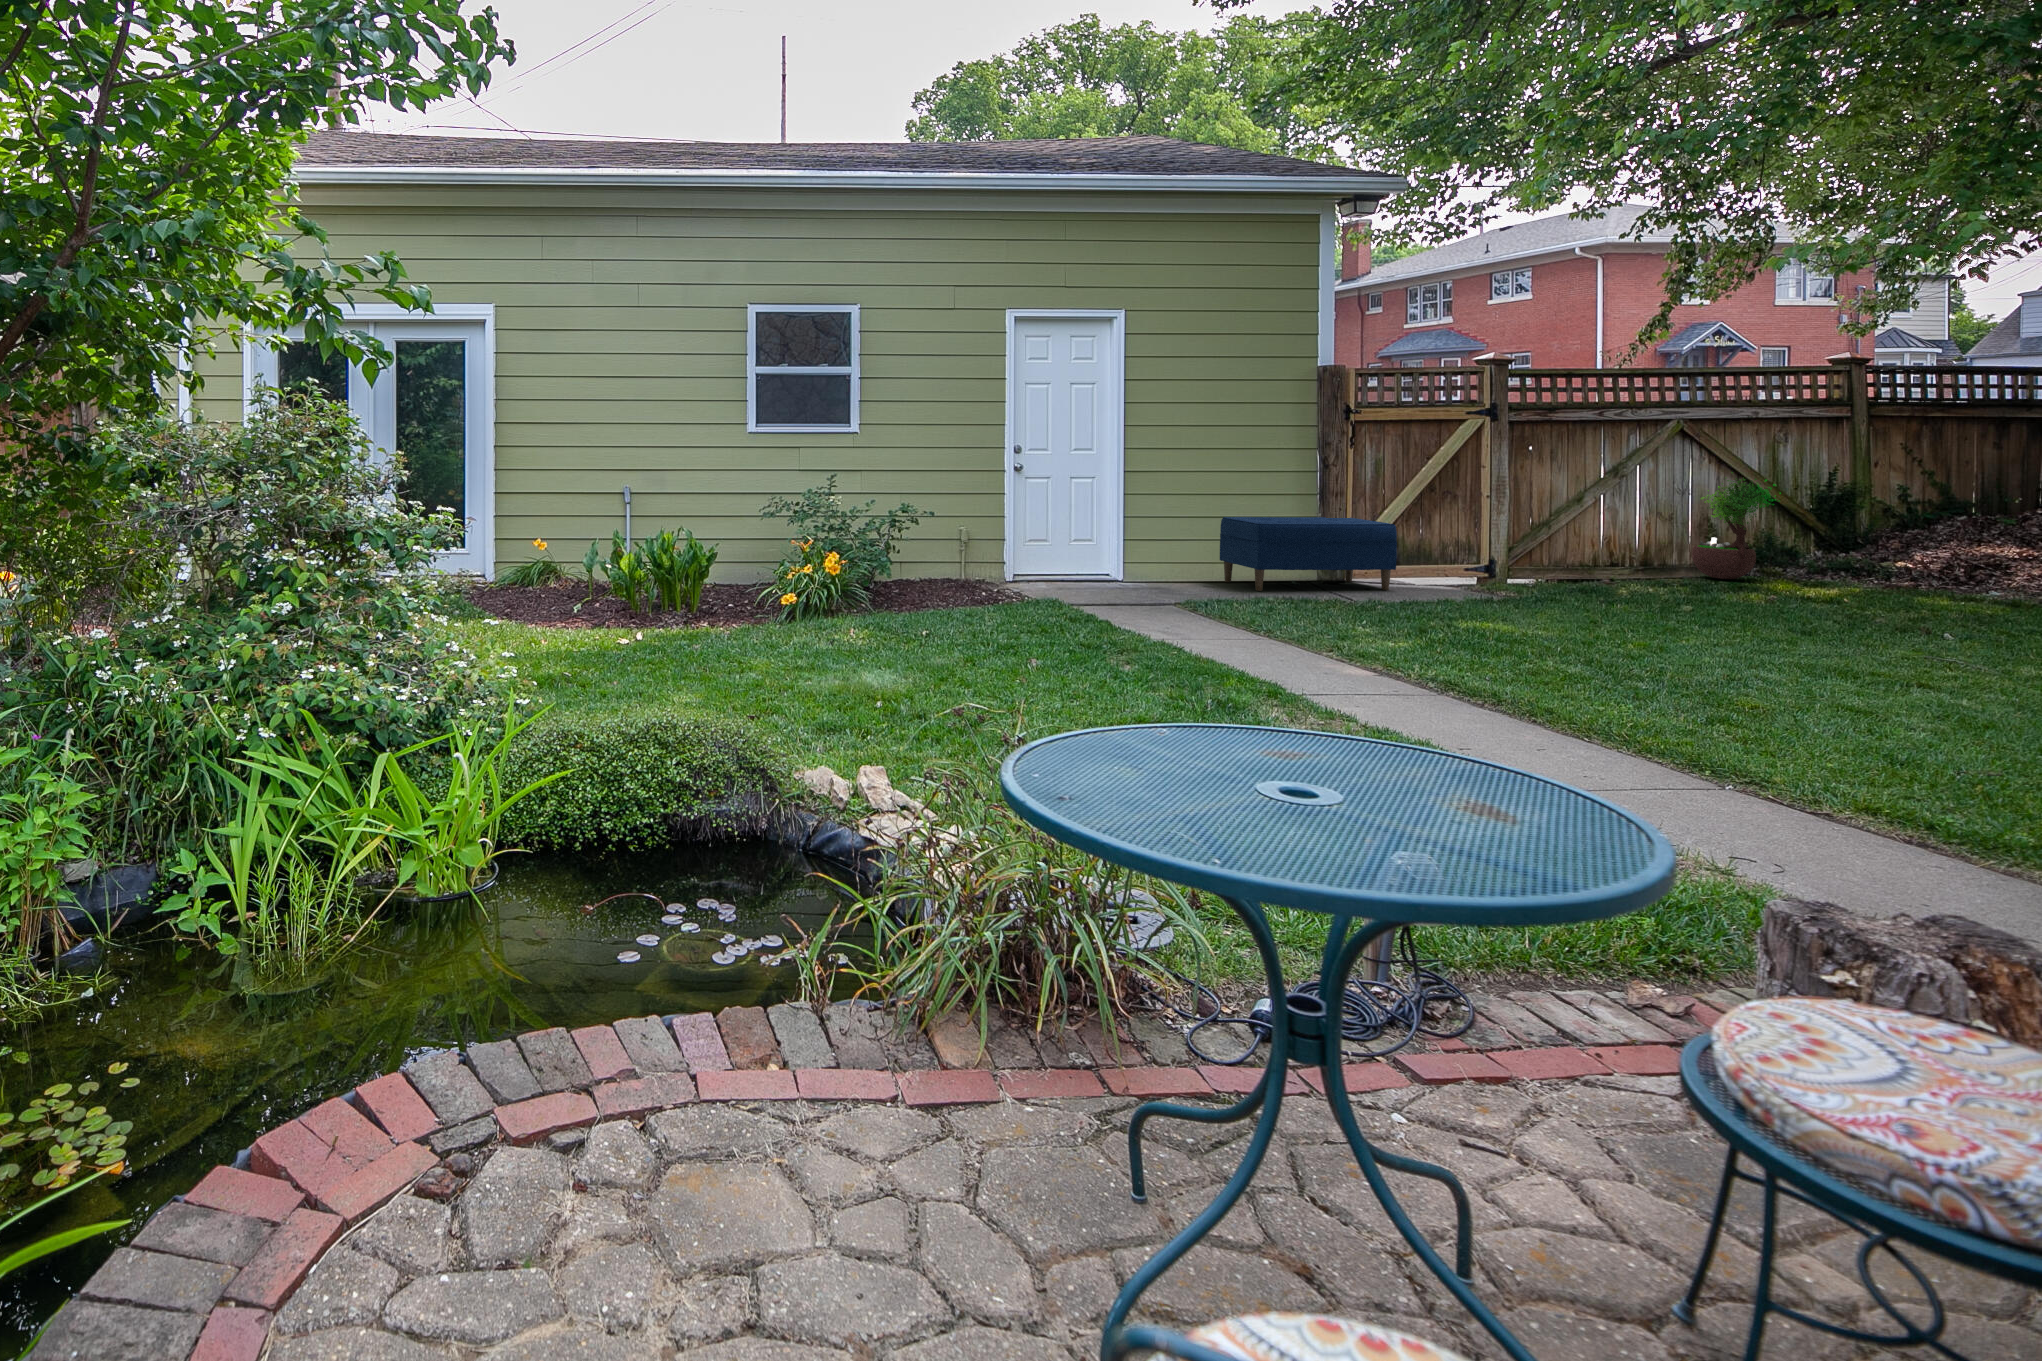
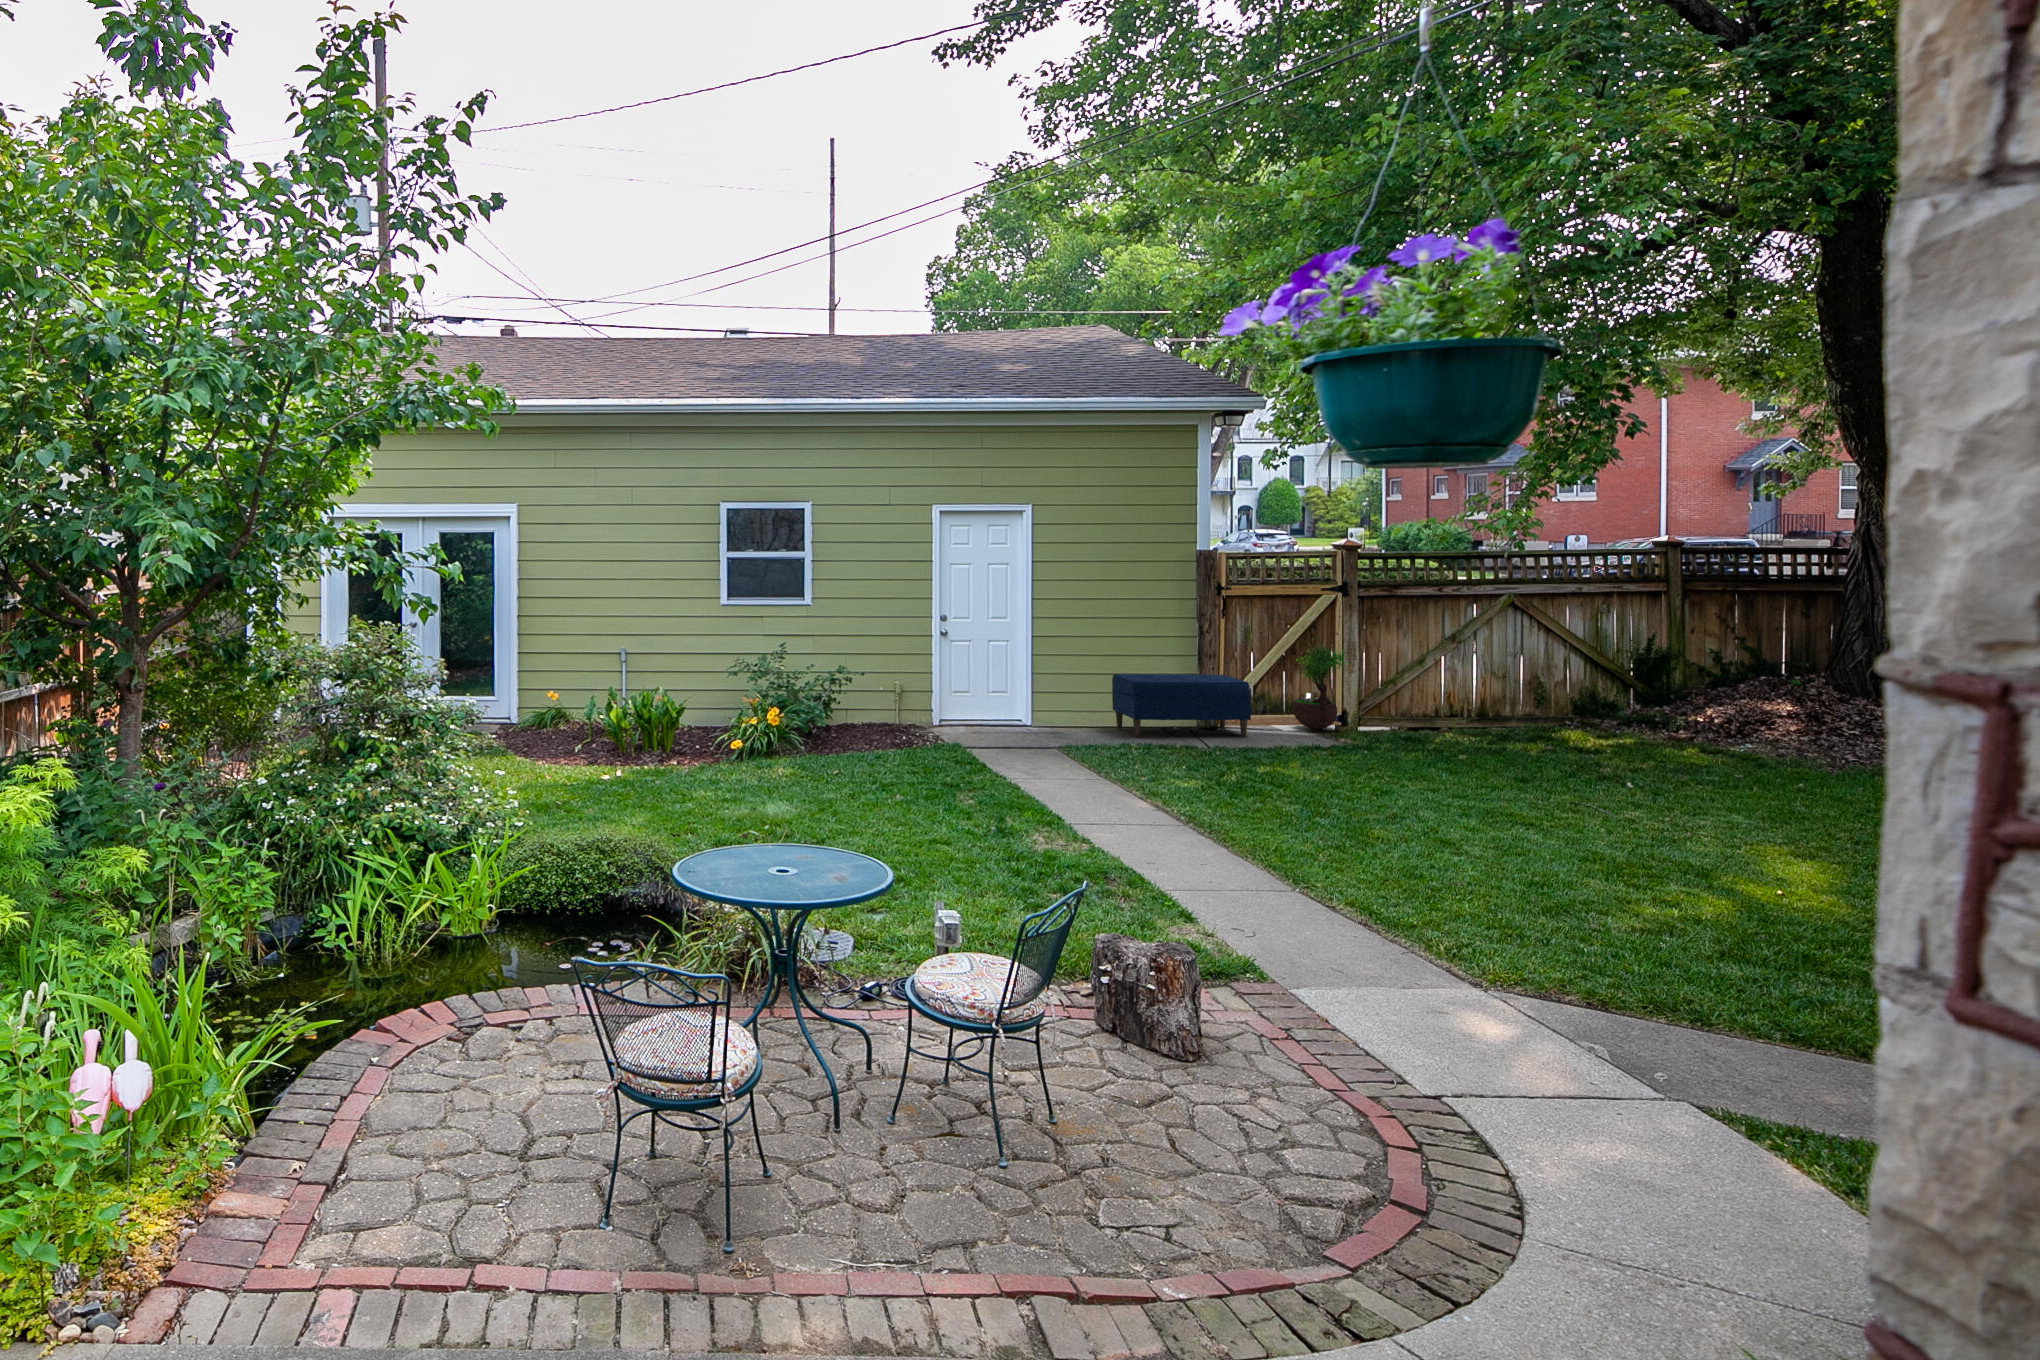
potted tree: present [1692,472,1781,580] -> present [1293,643,1346,729]

